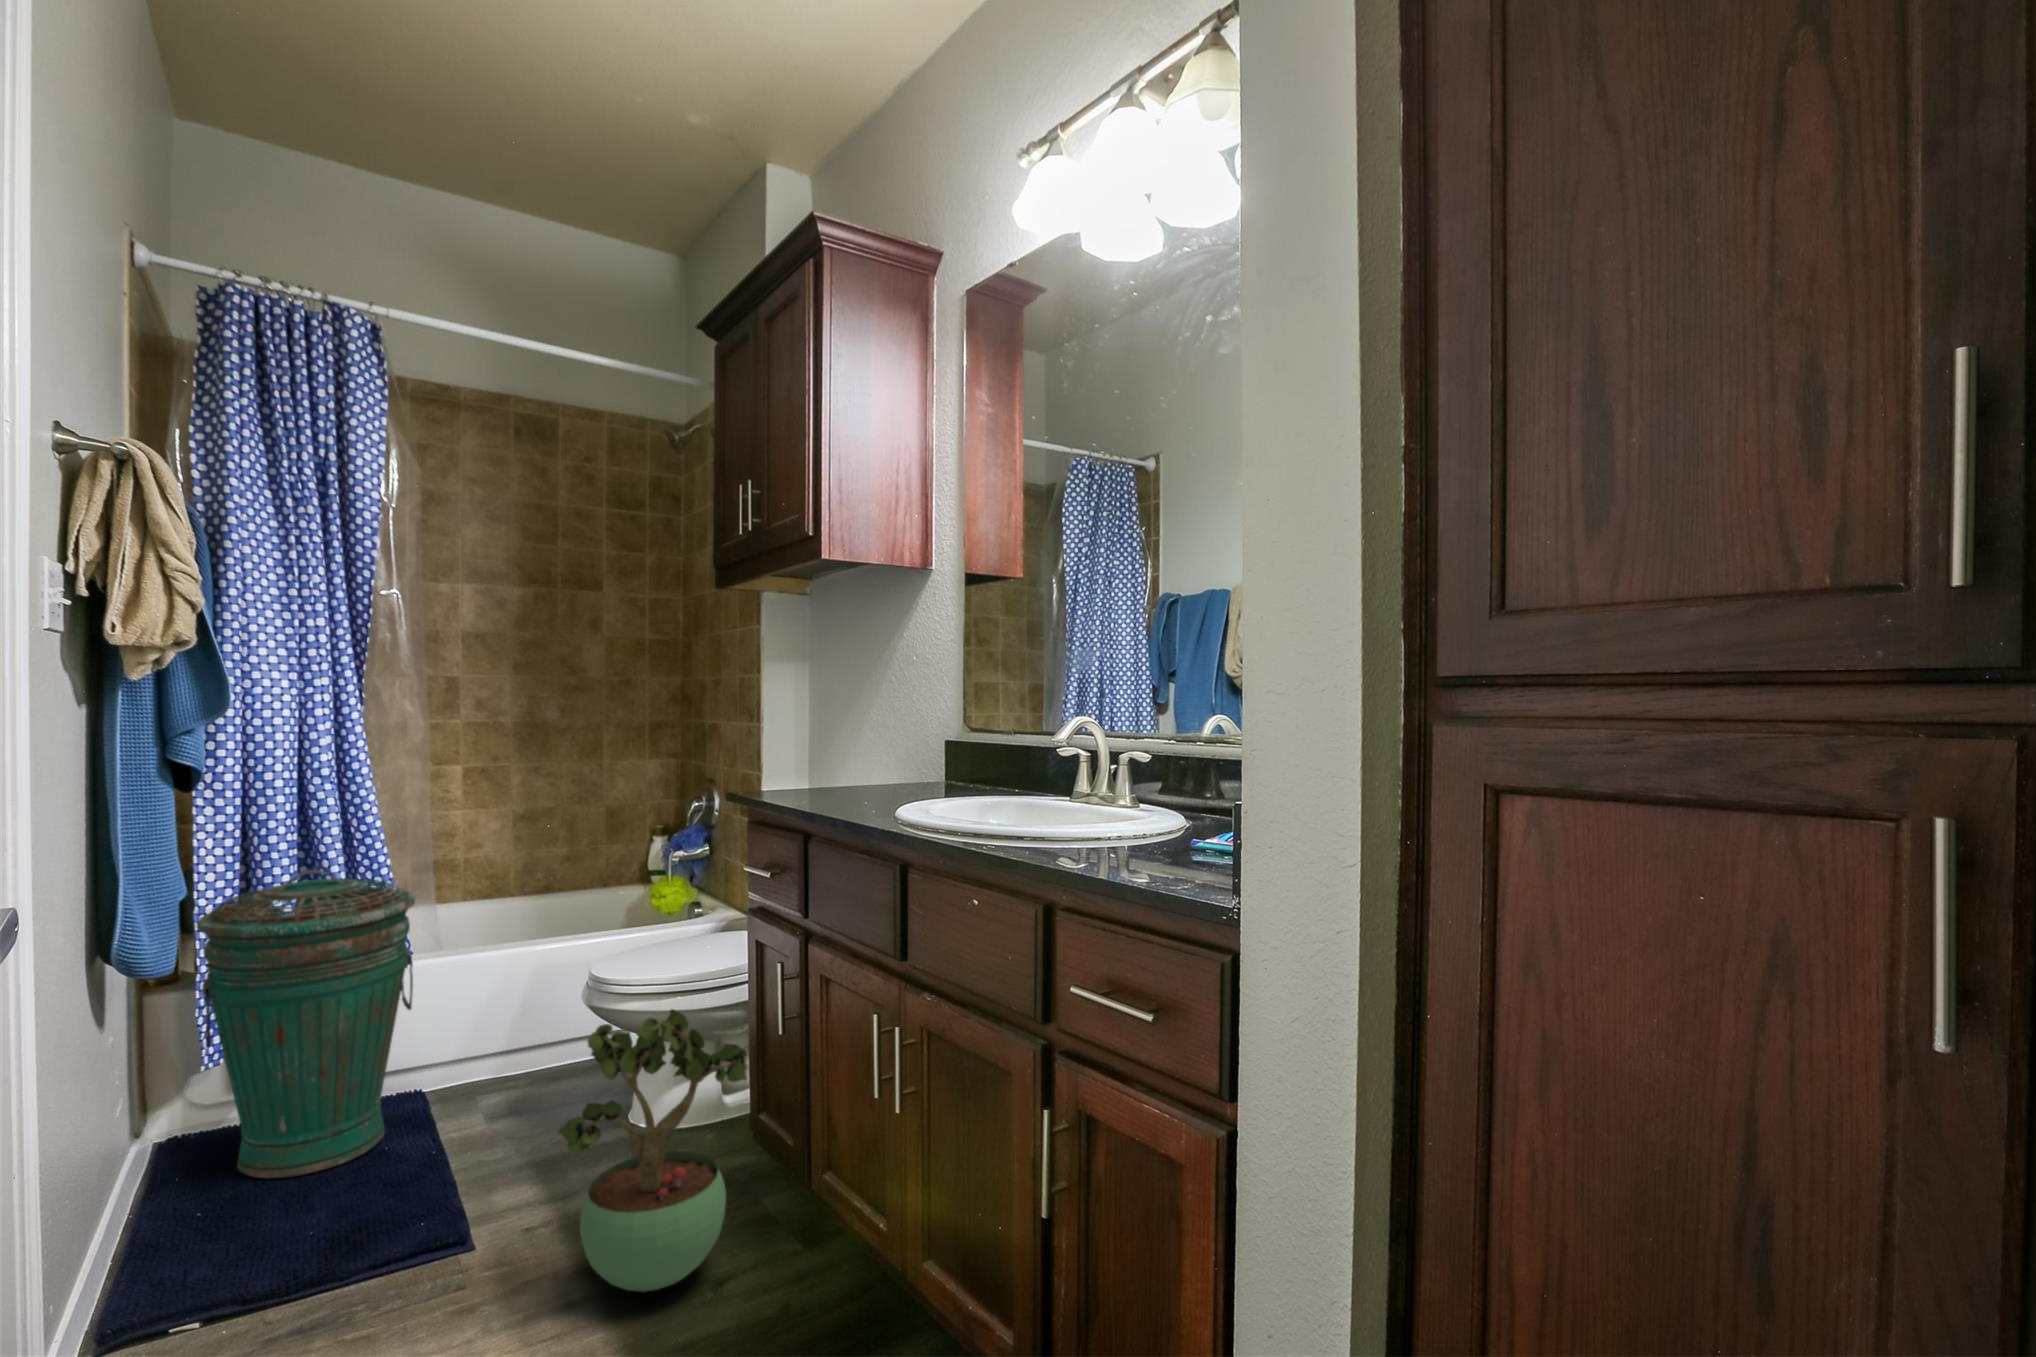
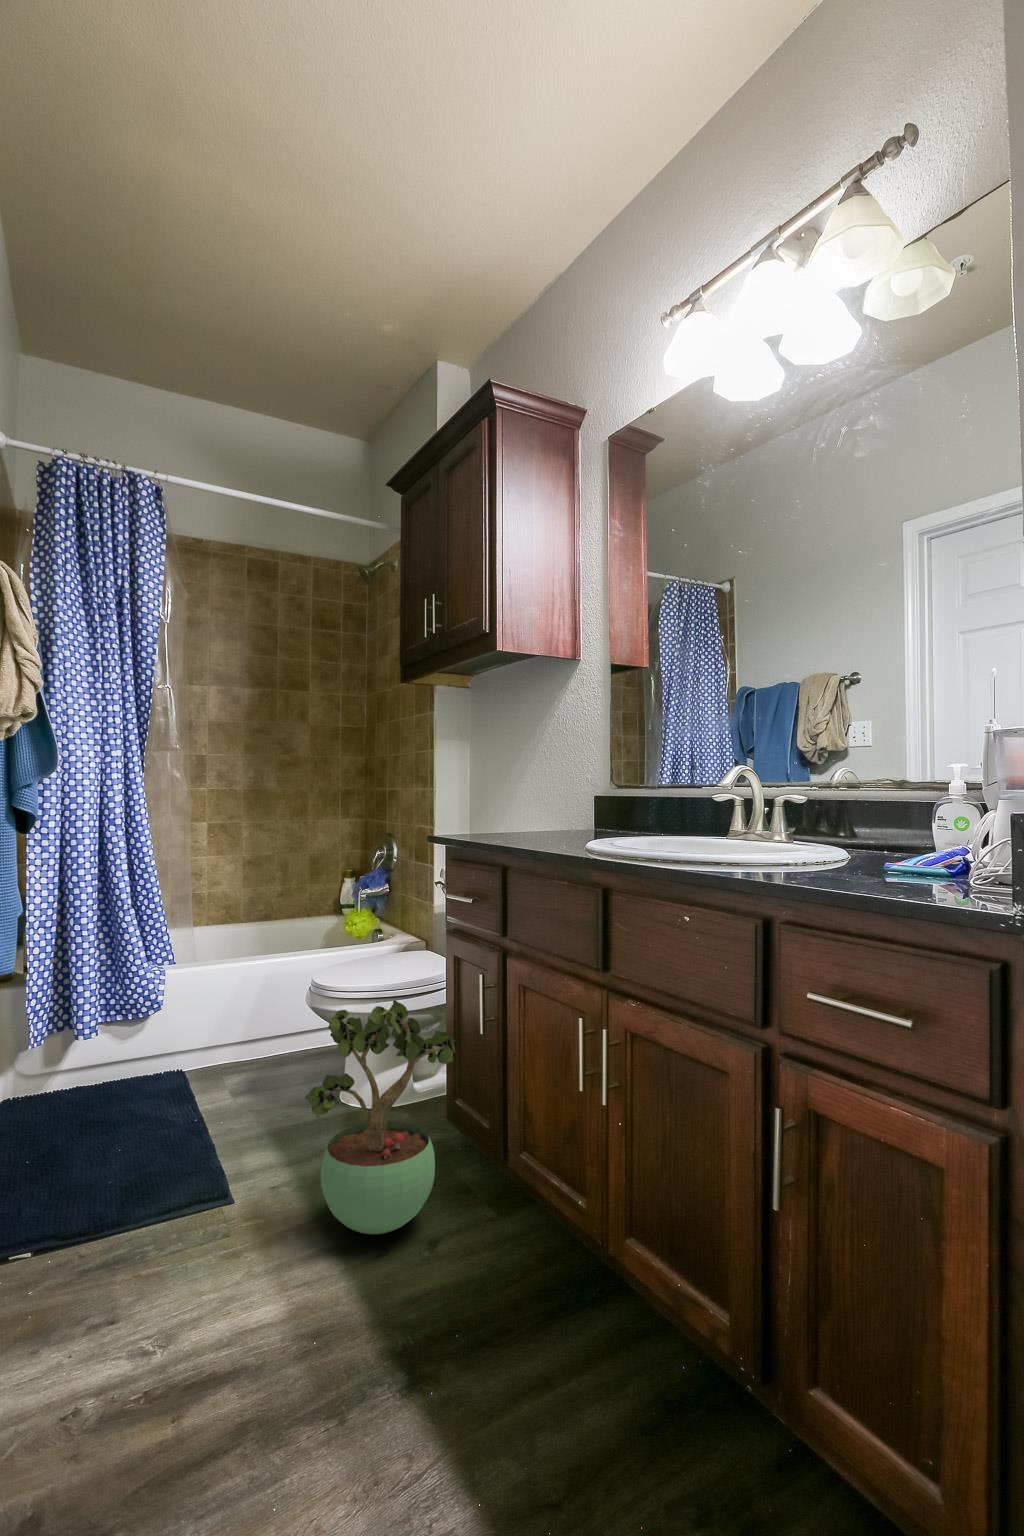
trash can: present [197,870,415,1178] -> none [29,894,183,1132]

